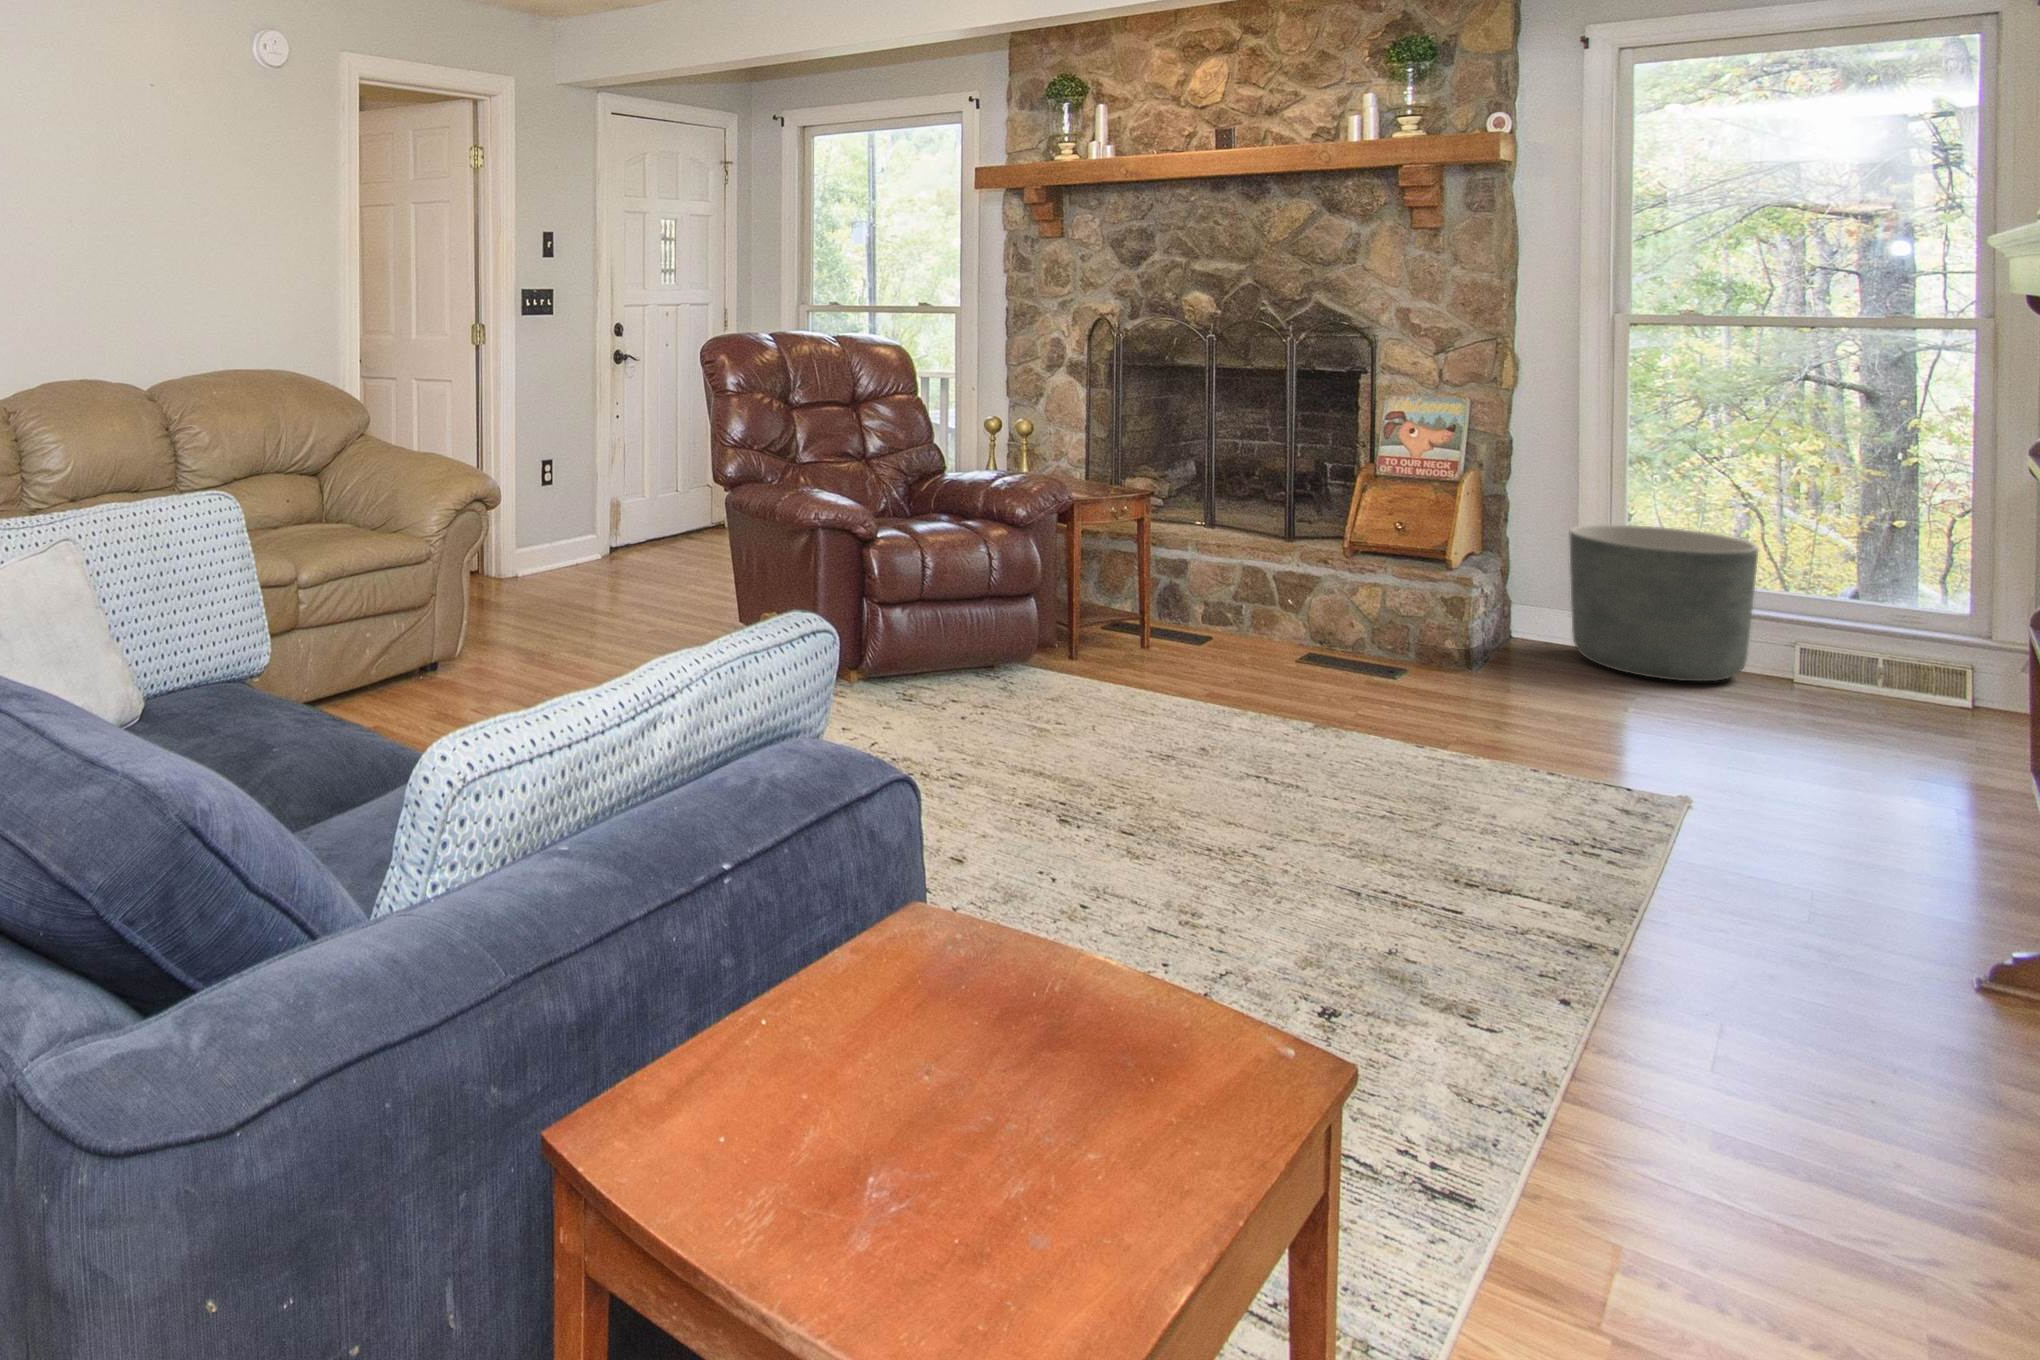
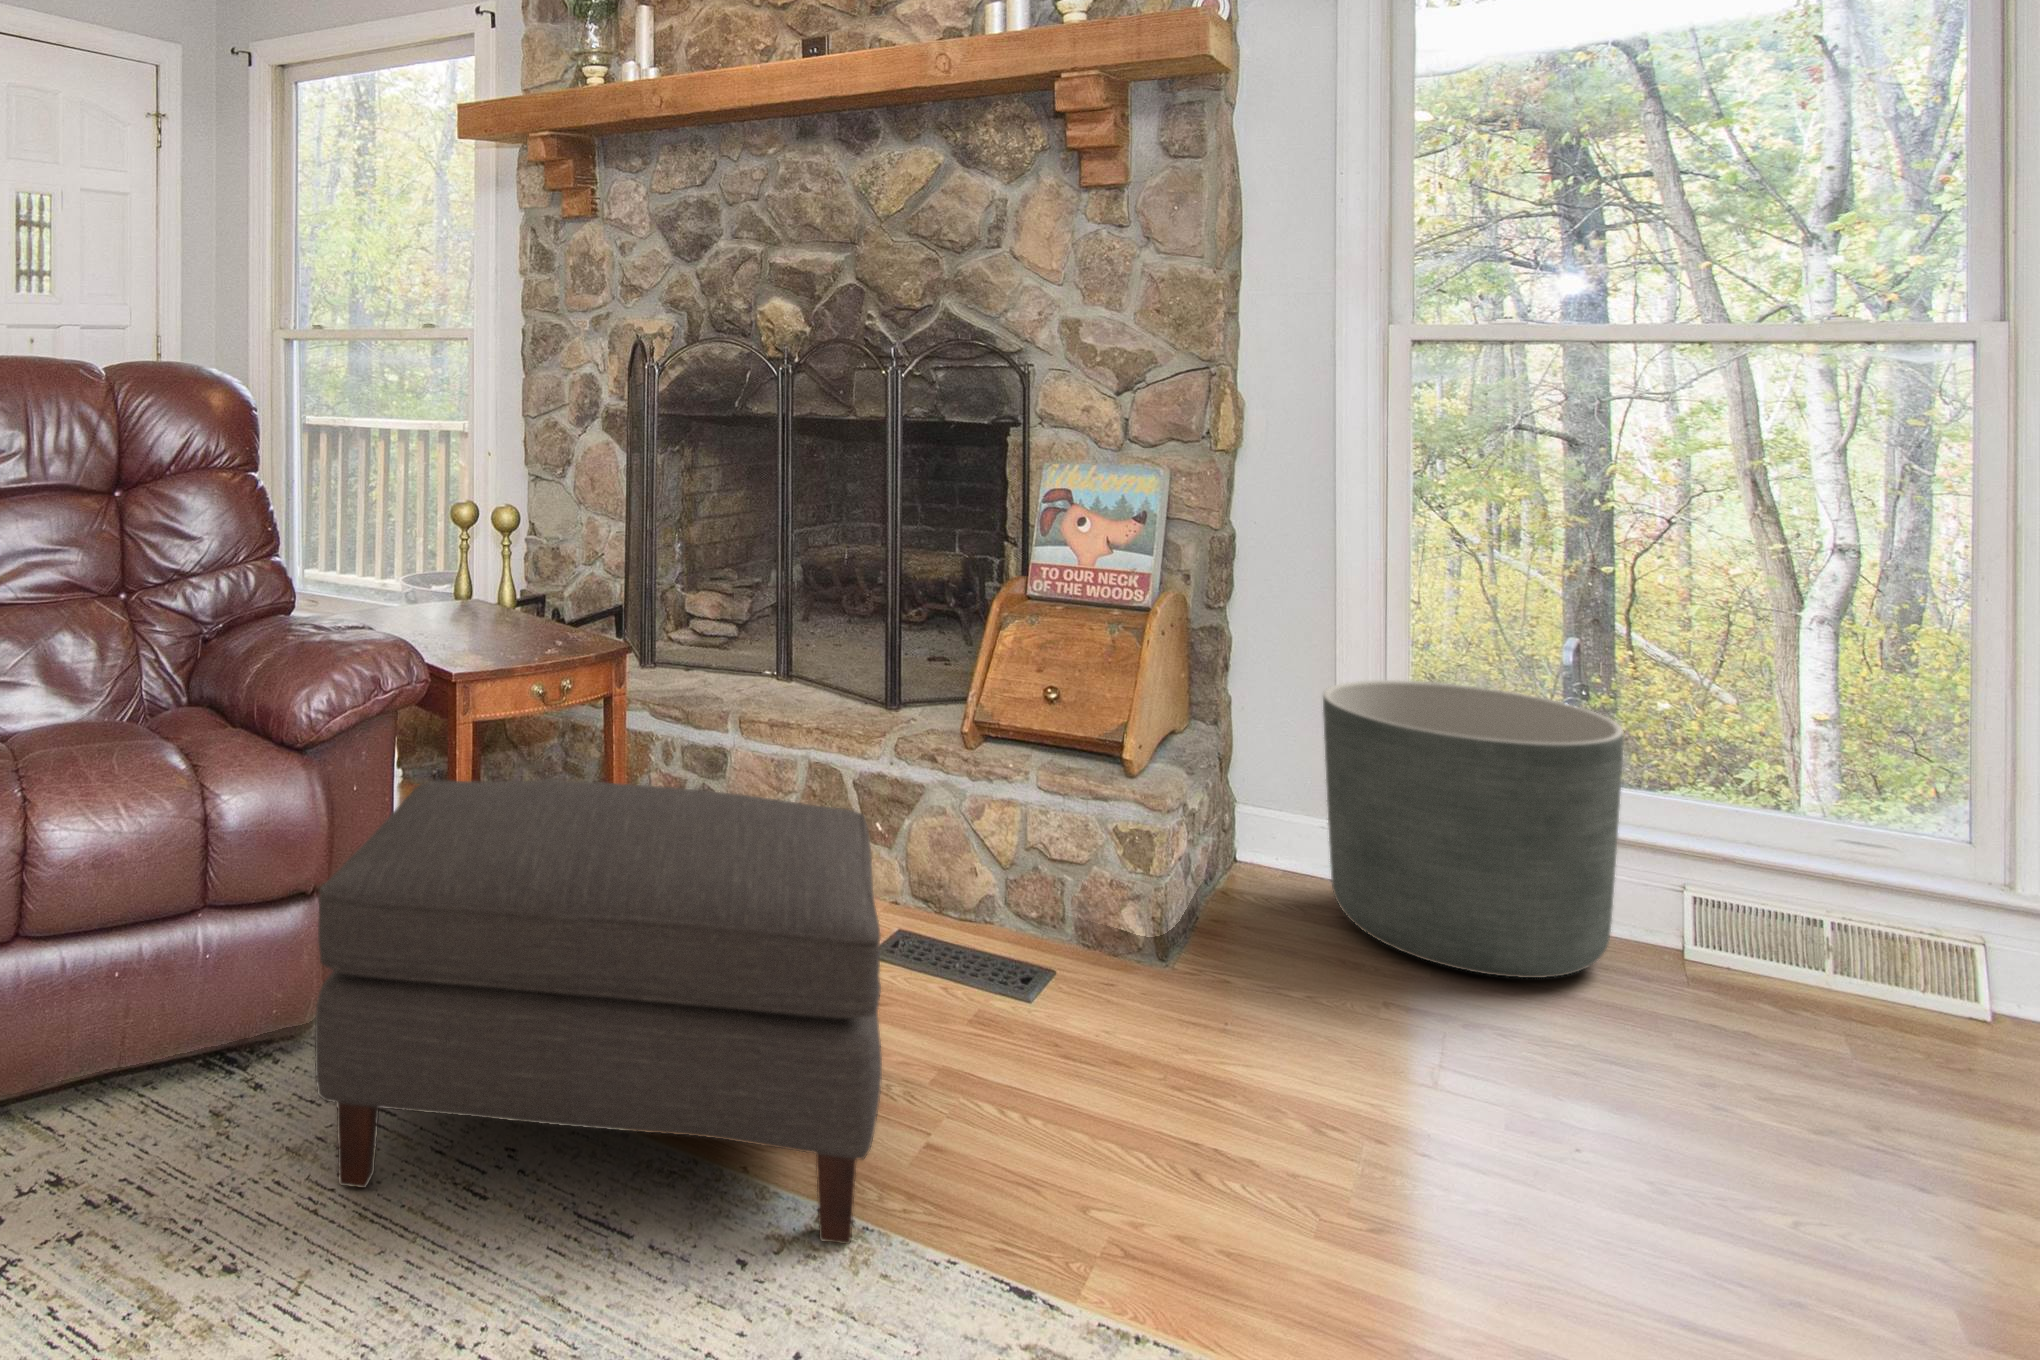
ottoman: none [1059,556,1347,742] -> present [315,780,882,1244]

